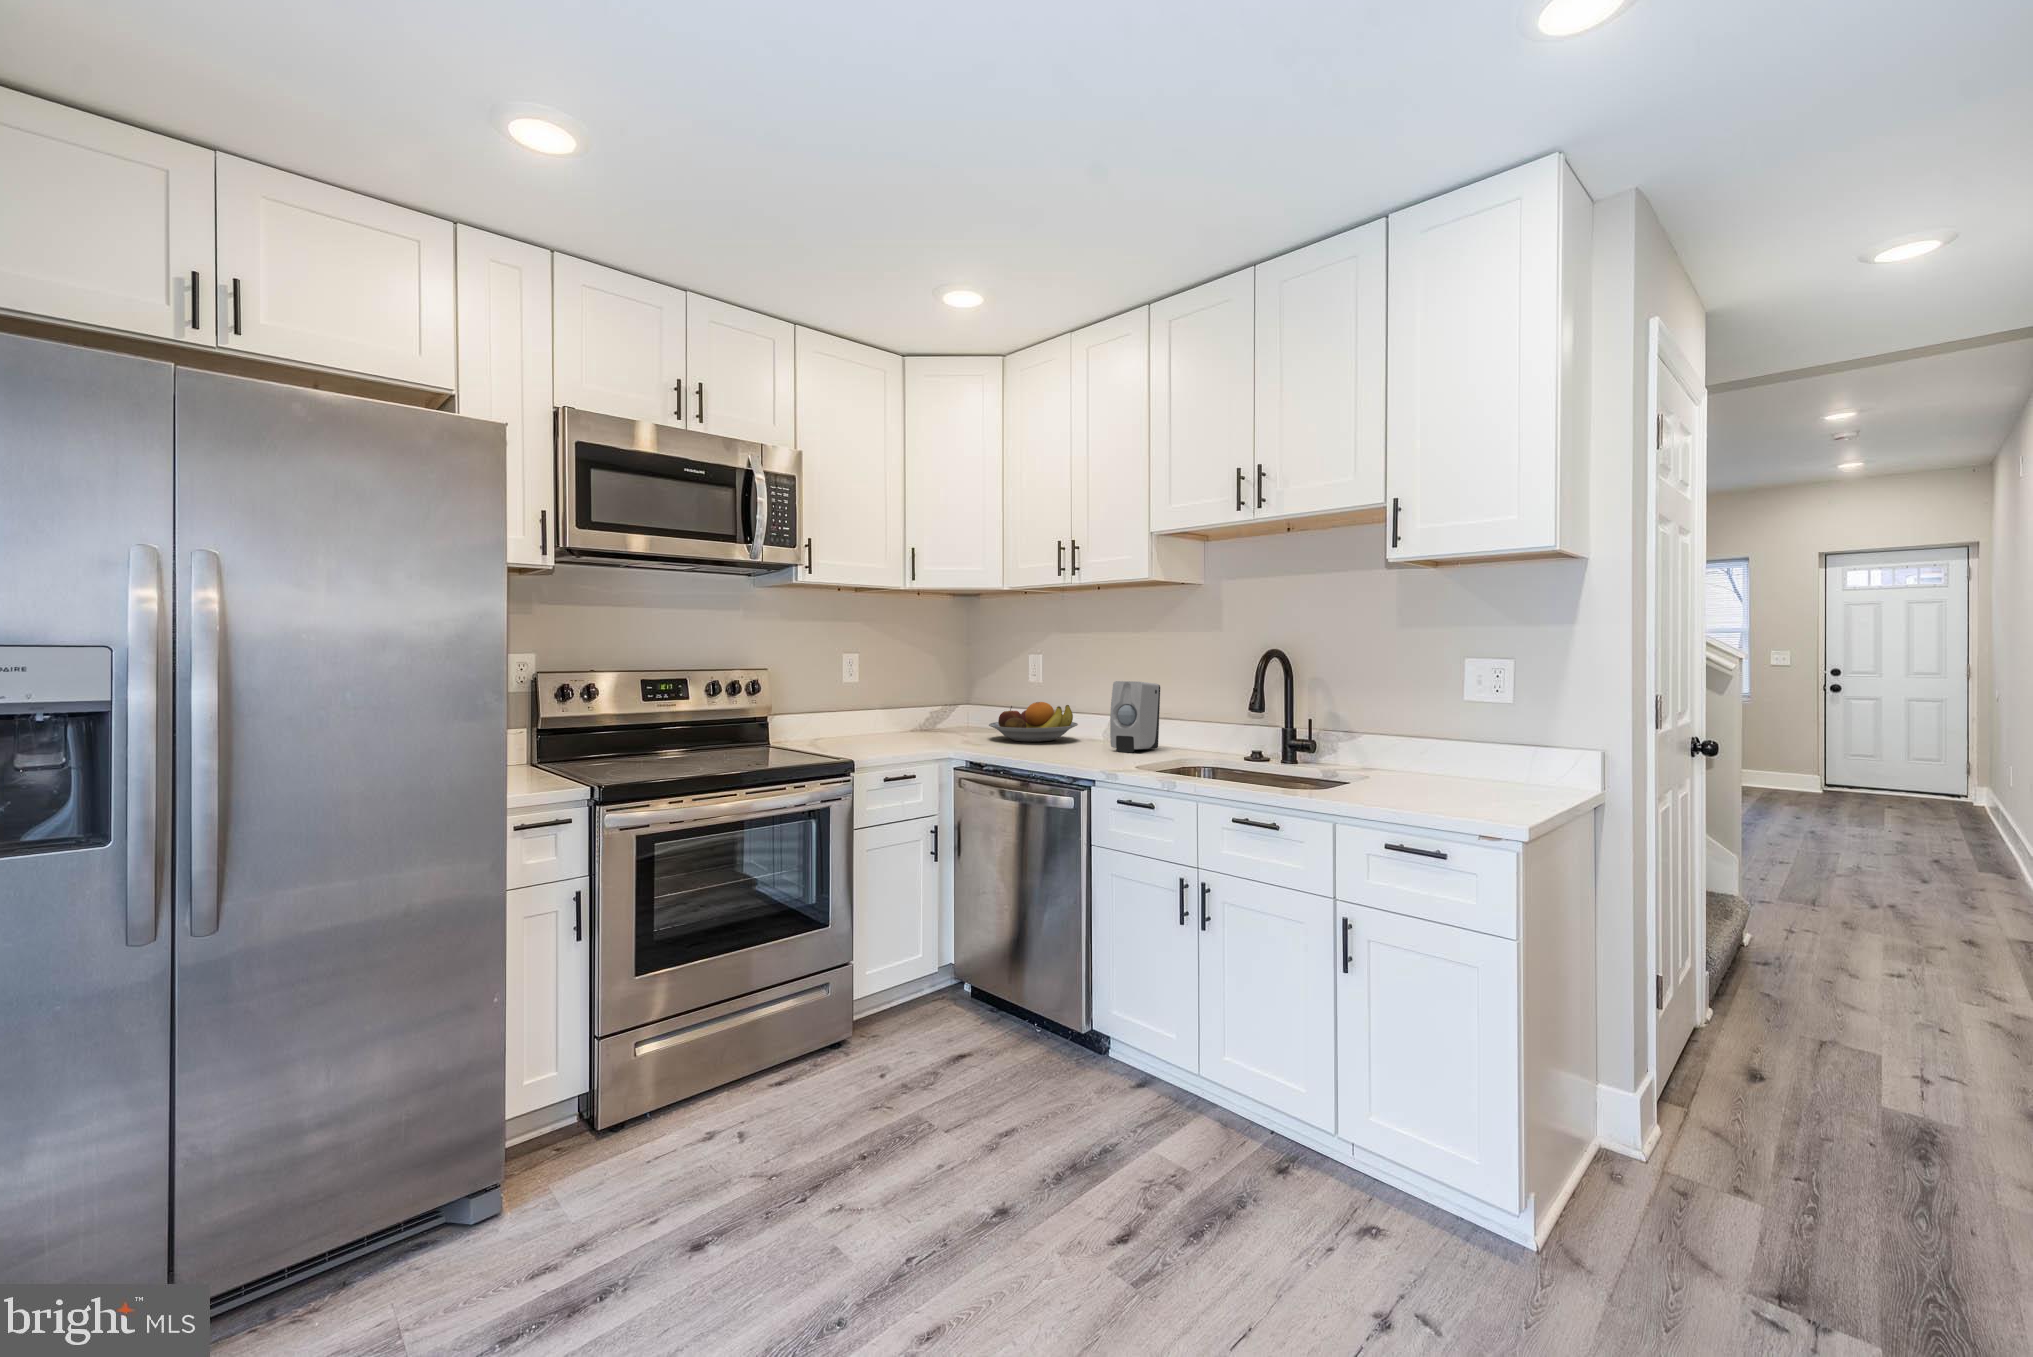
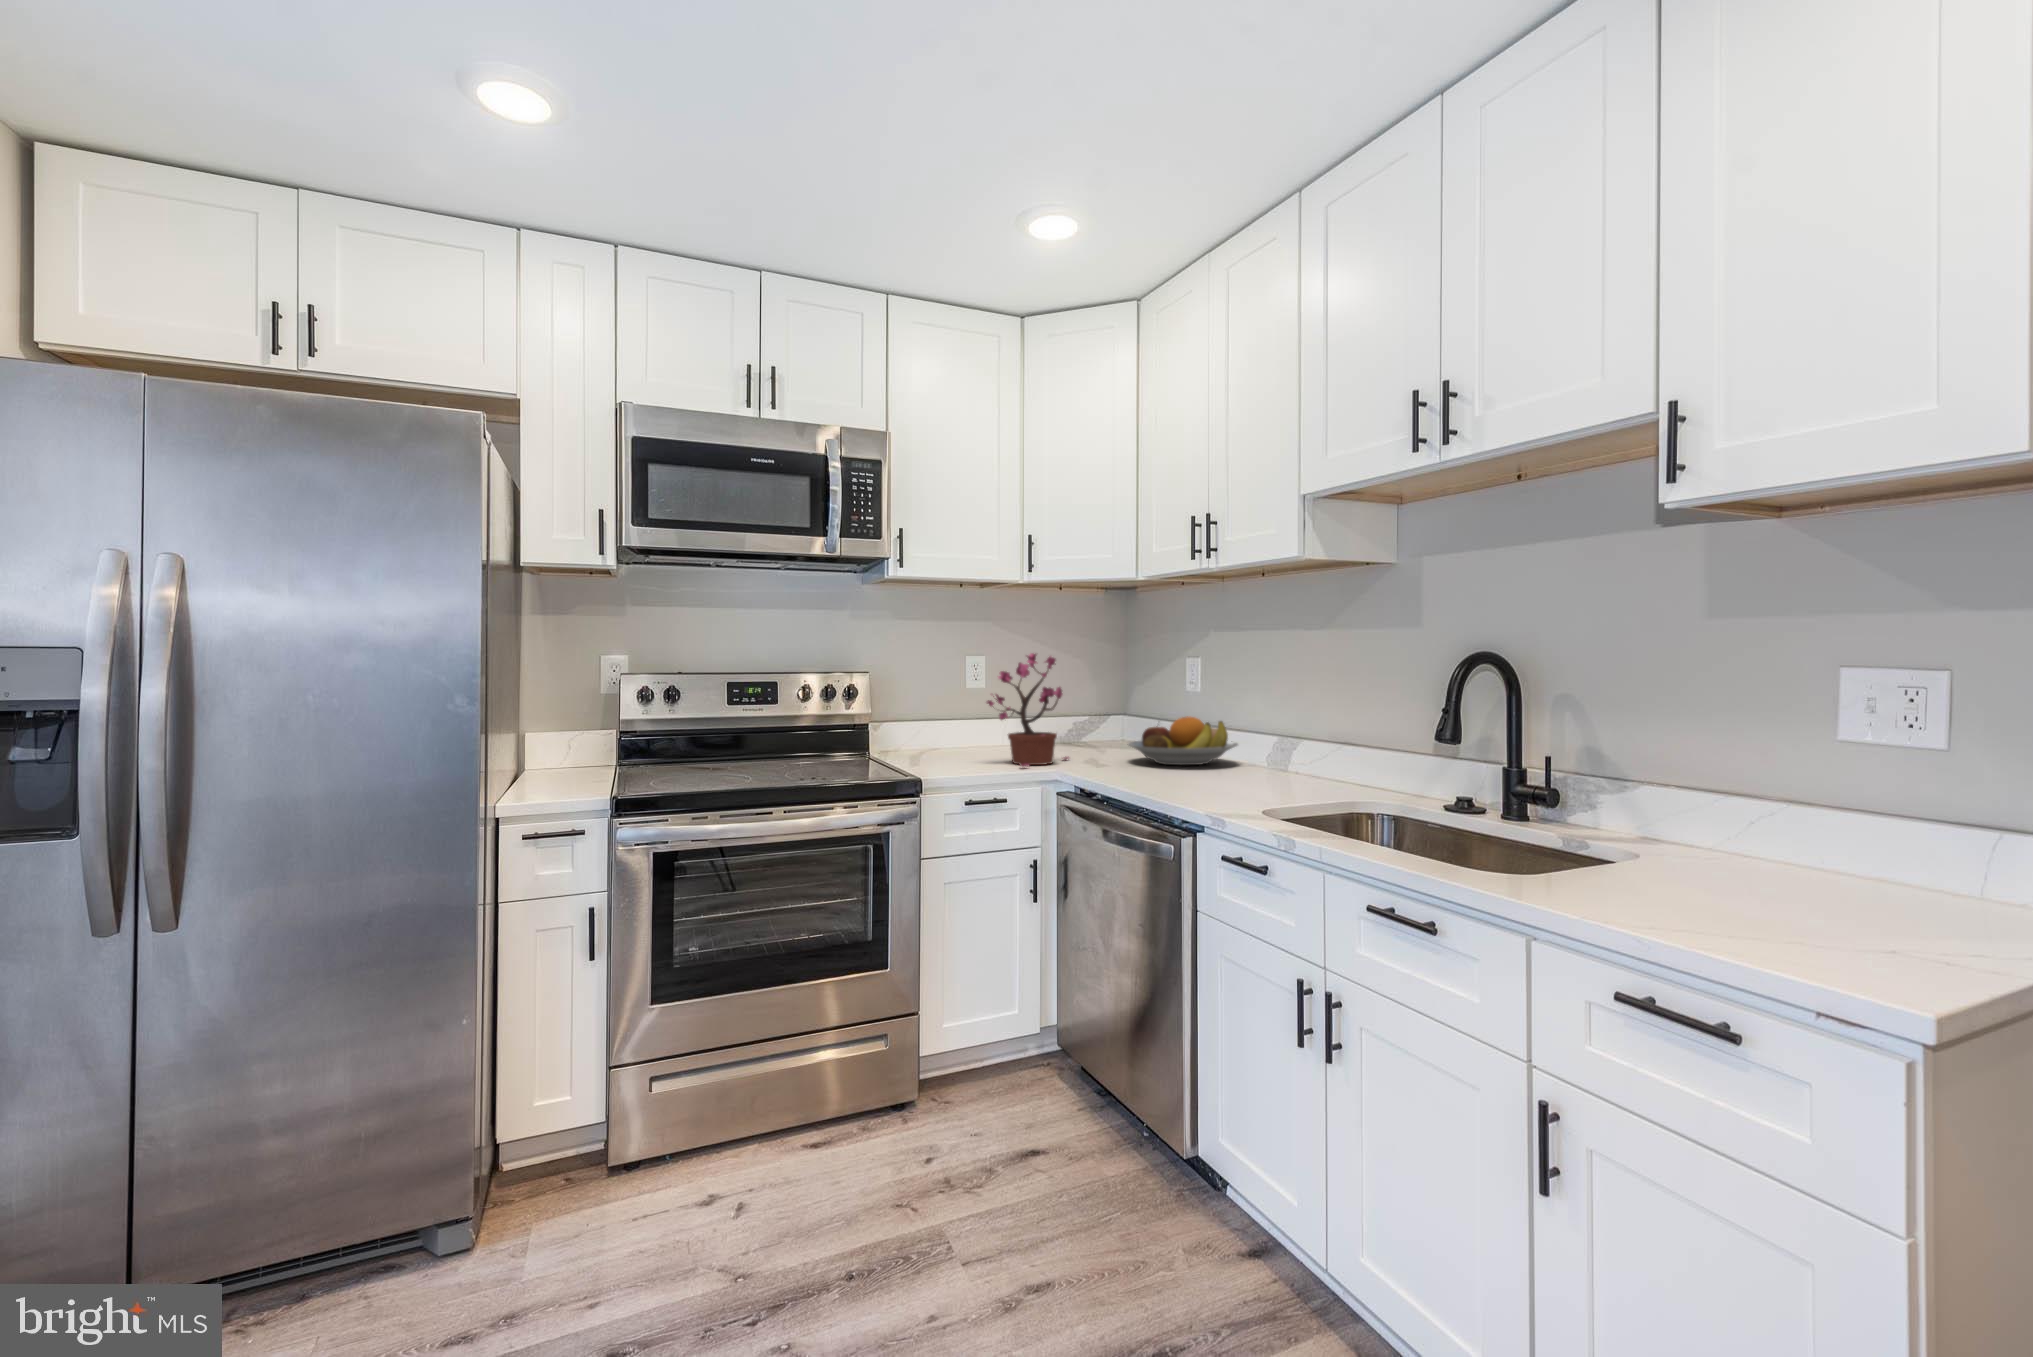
potted plant: none [876,649,942,747] -> present [987,653,1069,767]
soap dispenser: present [1110,681,1160,753] -> none [1256,691,1329,784]

